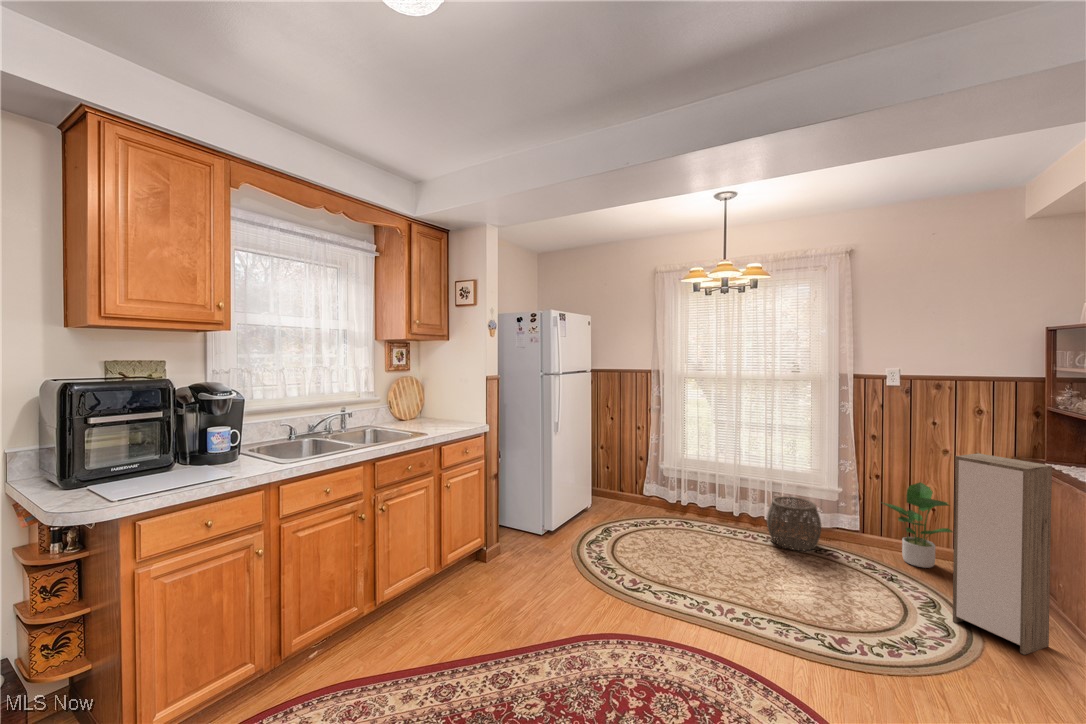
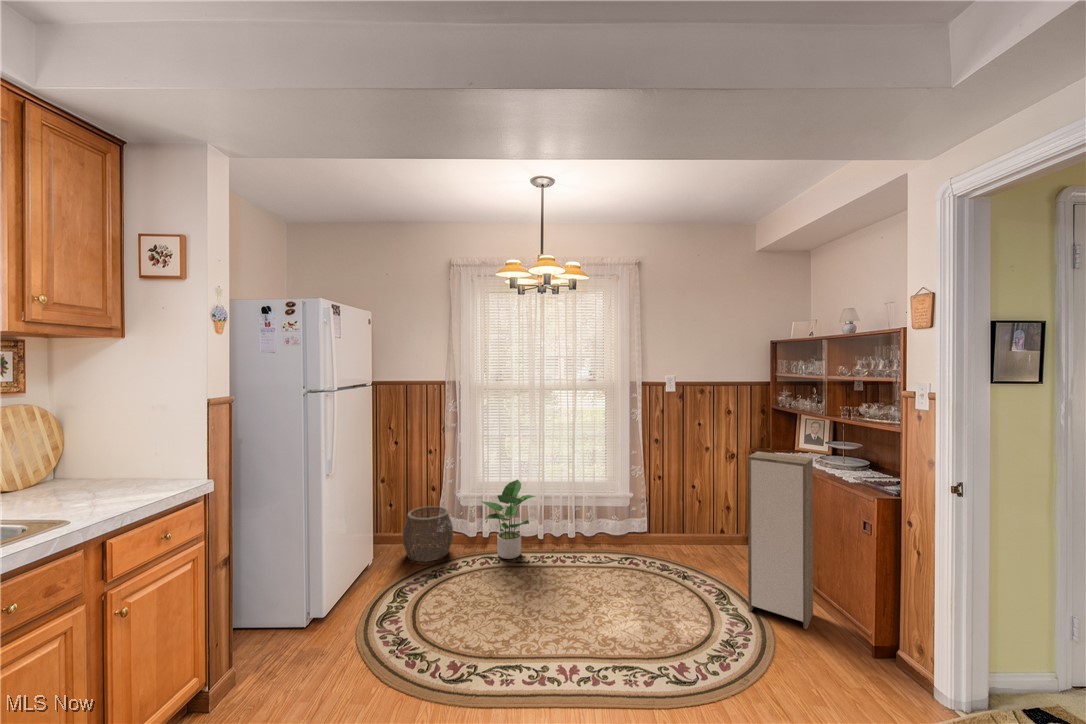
potted plant: present [882,482,953,568] -> present [482,480,535,559]
woven basket: present [767,496,822,551] -> present [403,506,453,562]

